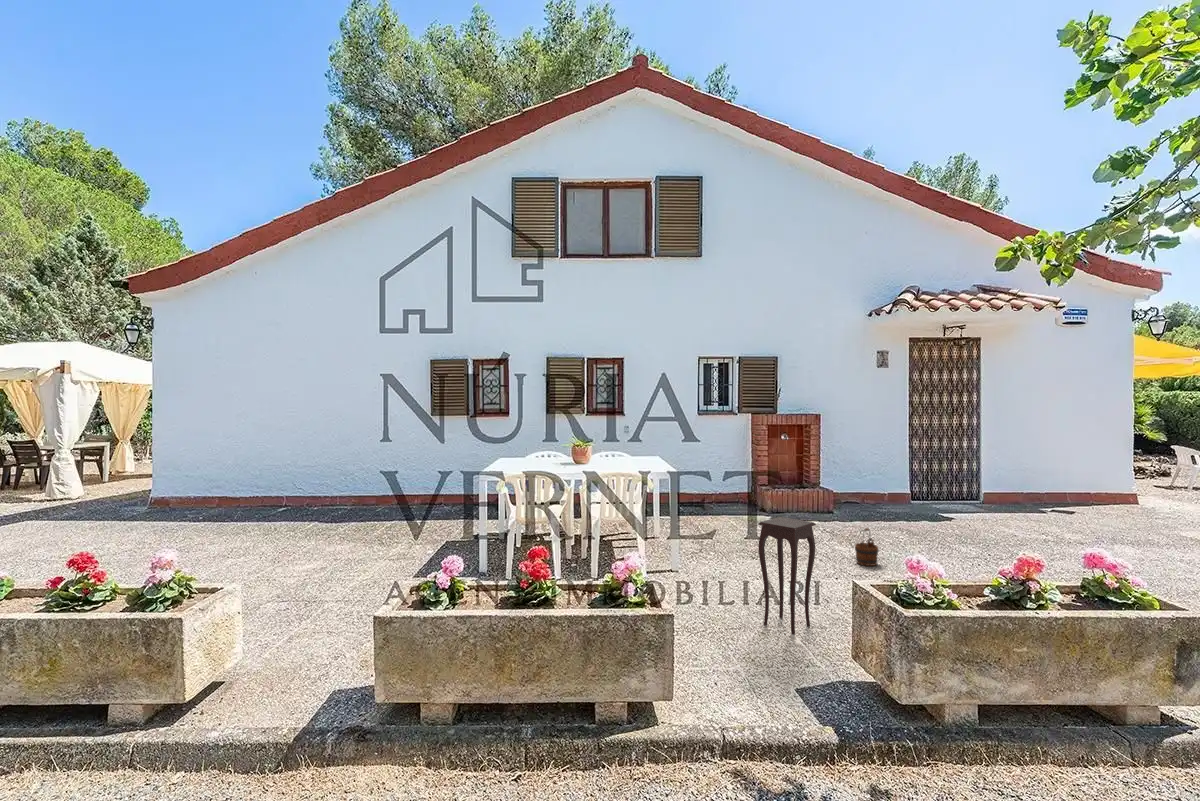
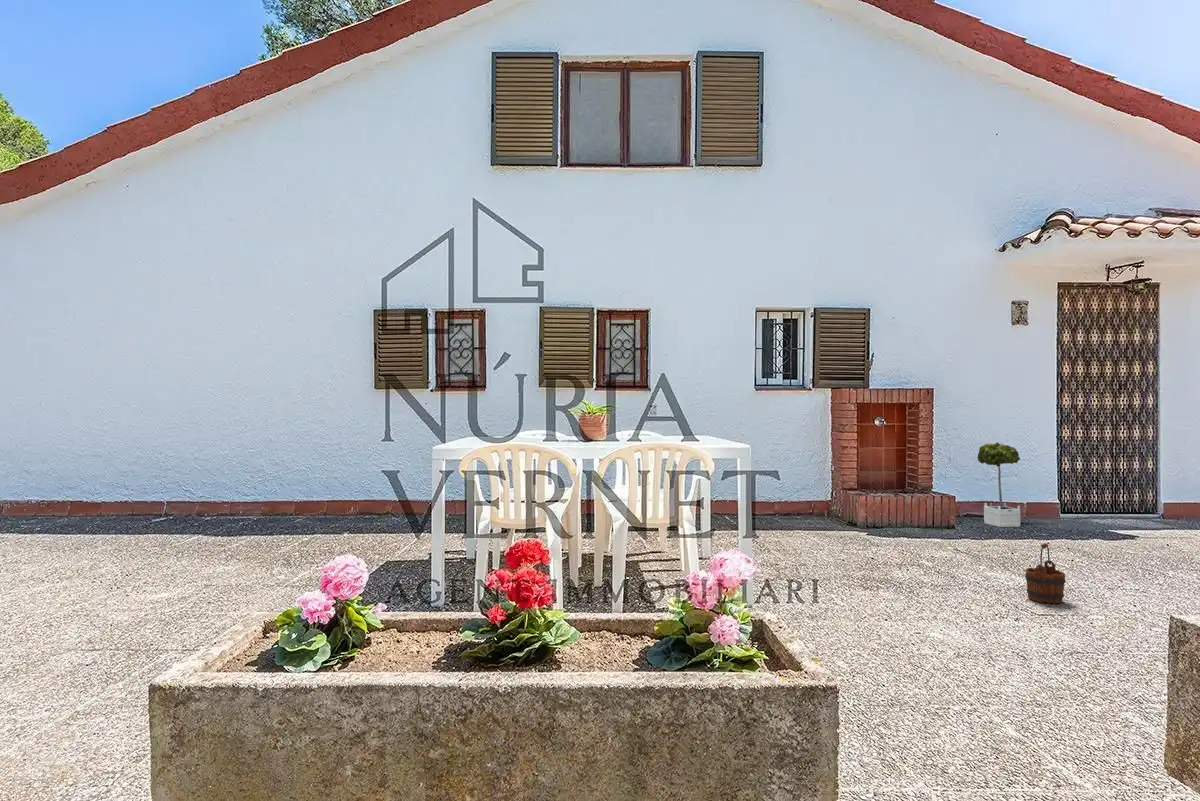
potted tree: none [852,451,881,510] -> present [977,442,1021,527]
side table: present [758,517,816,634] -> none [915,511,1017,719]

